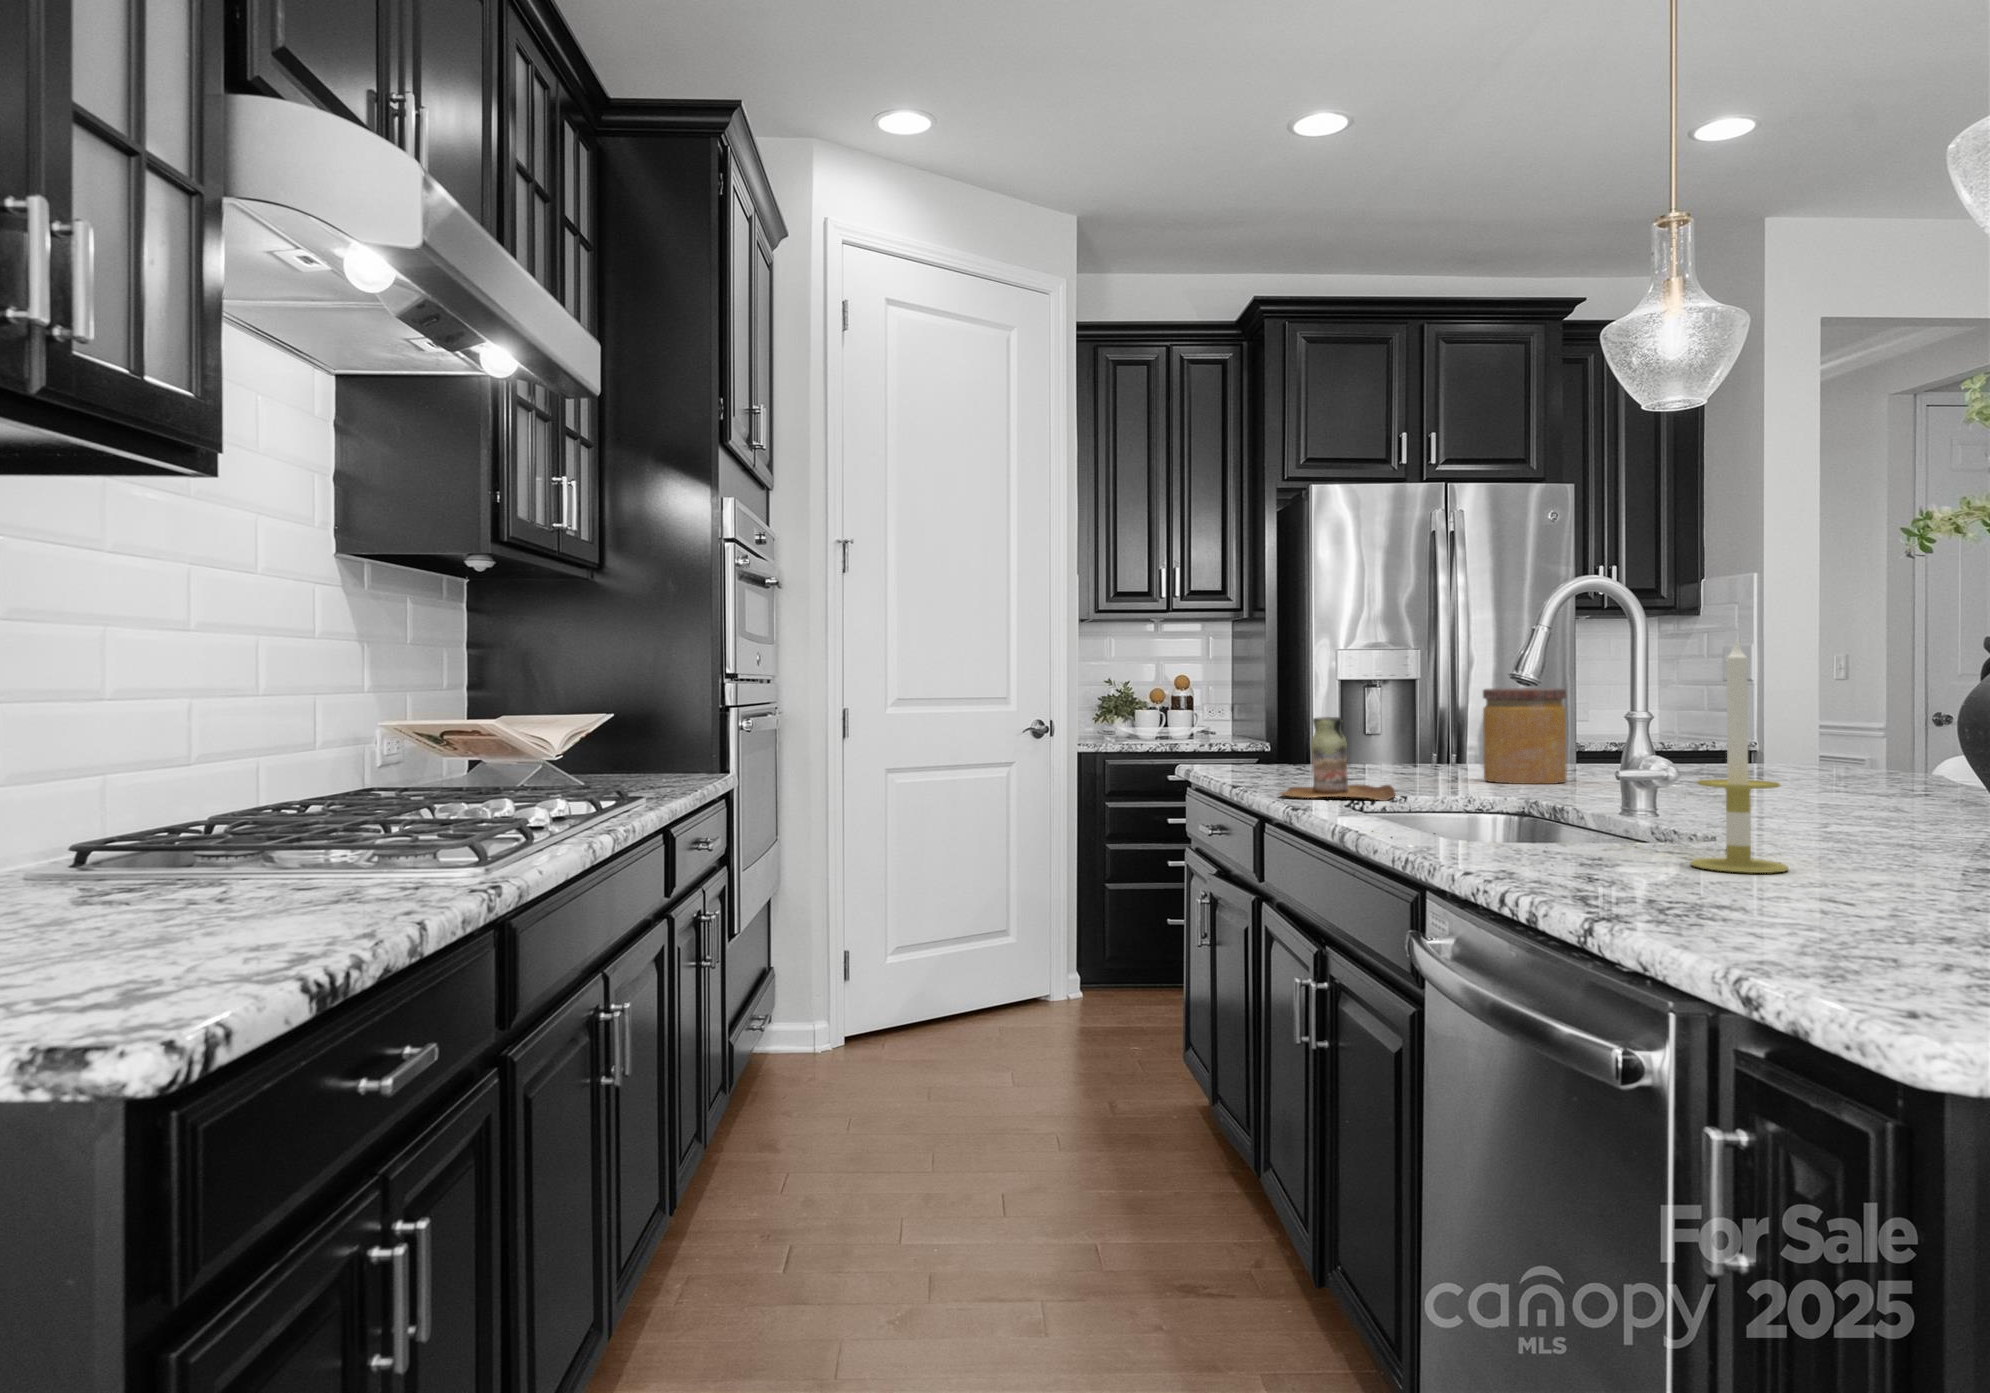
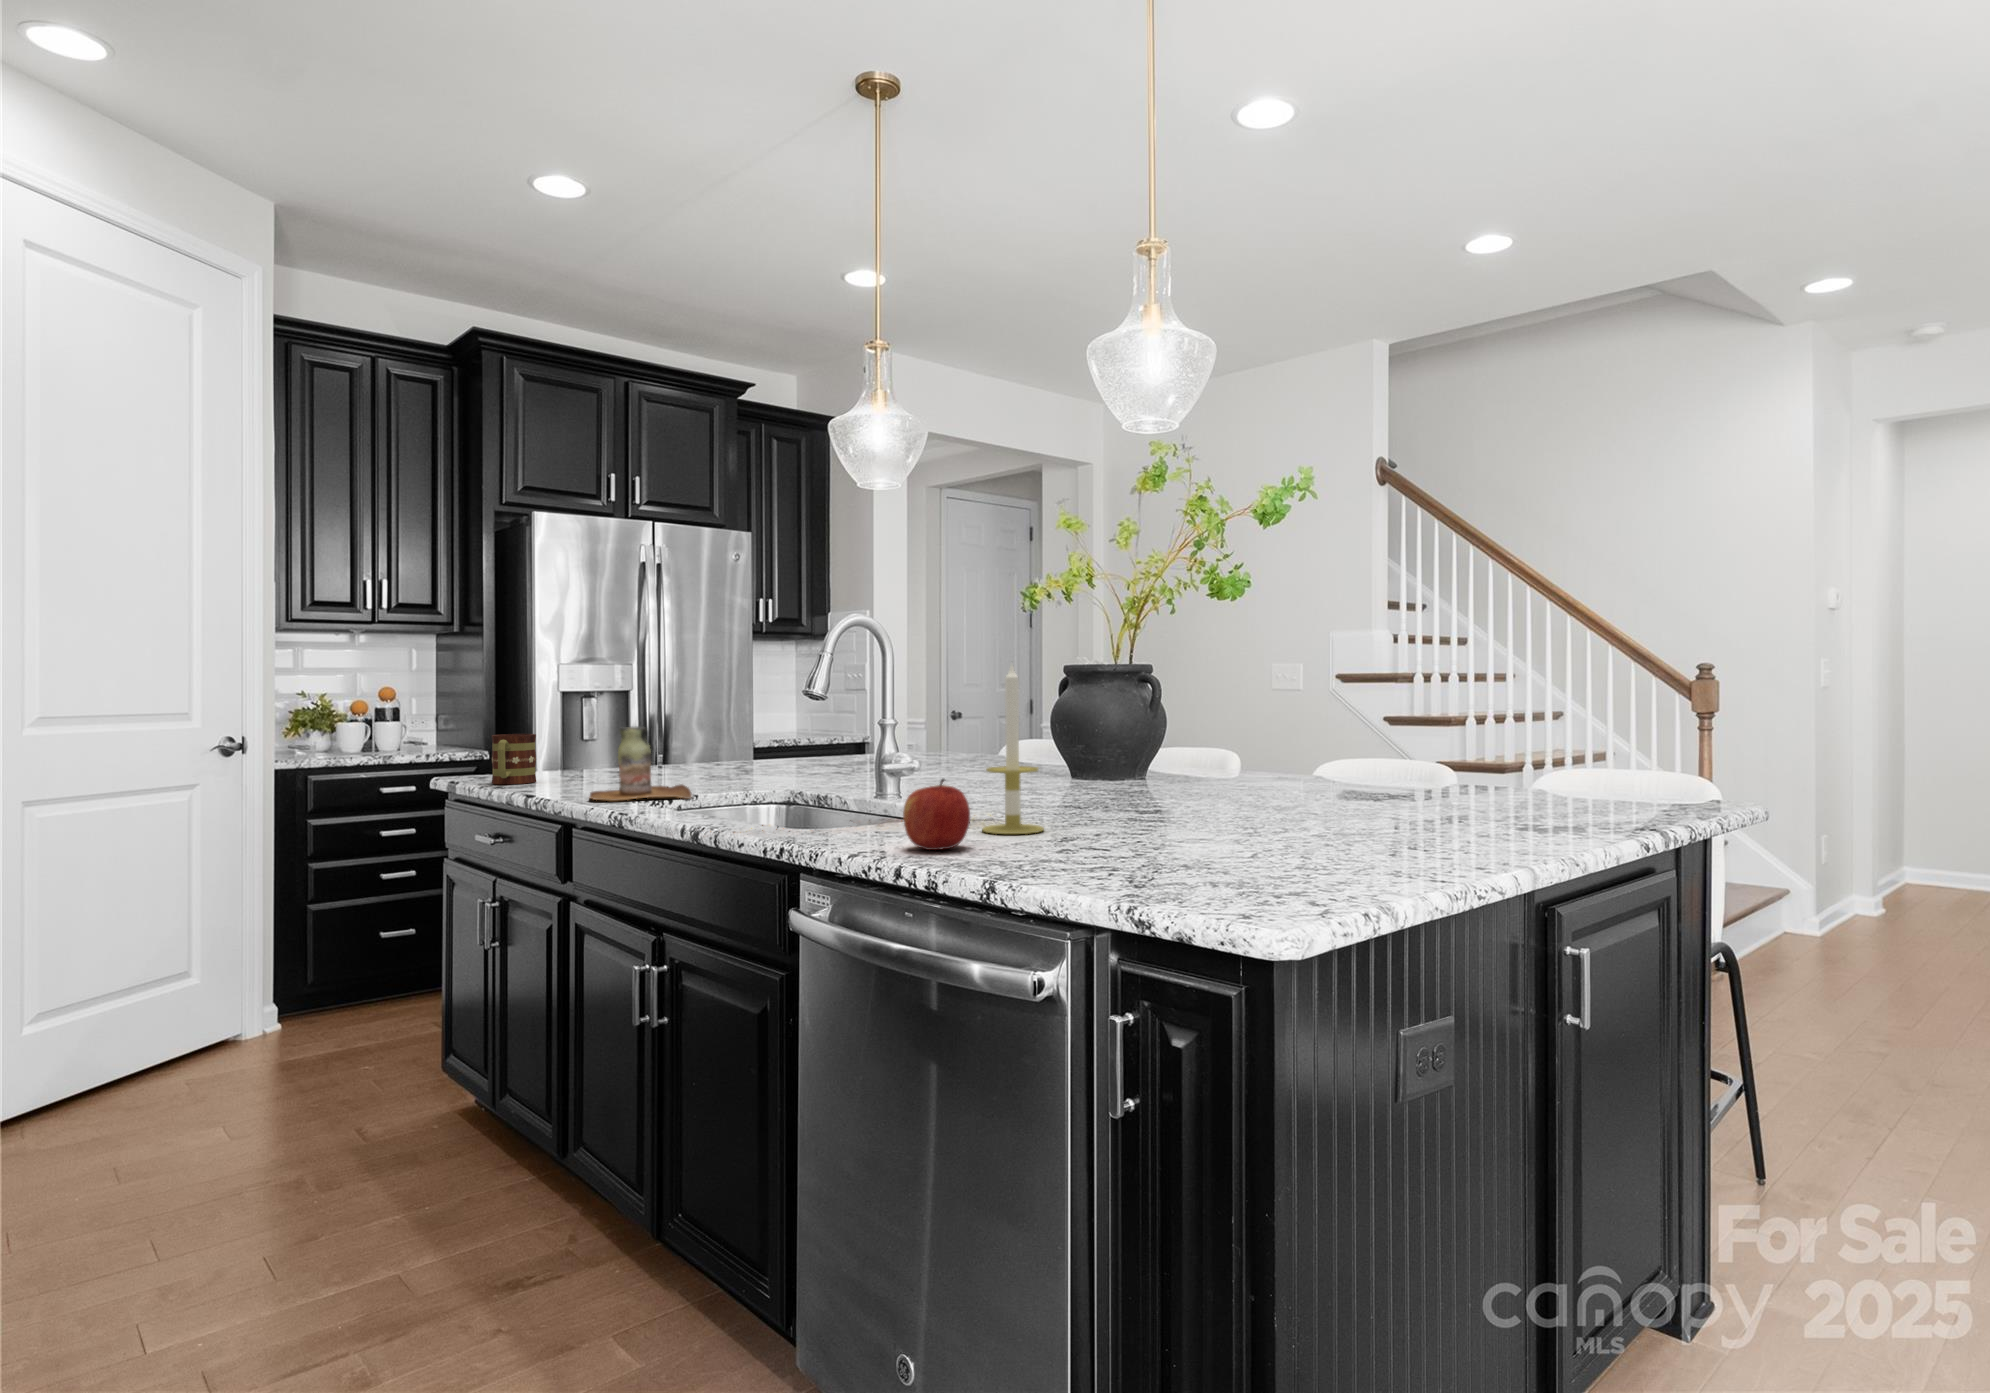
jar: present [1483,688,1566,784] -> none [730,698,795,777]
mug: none [1228,724,1271,777] -> present [491,734,536,784]
apple: none [1543,788,1638,880] -> present [903,779,970,850]

